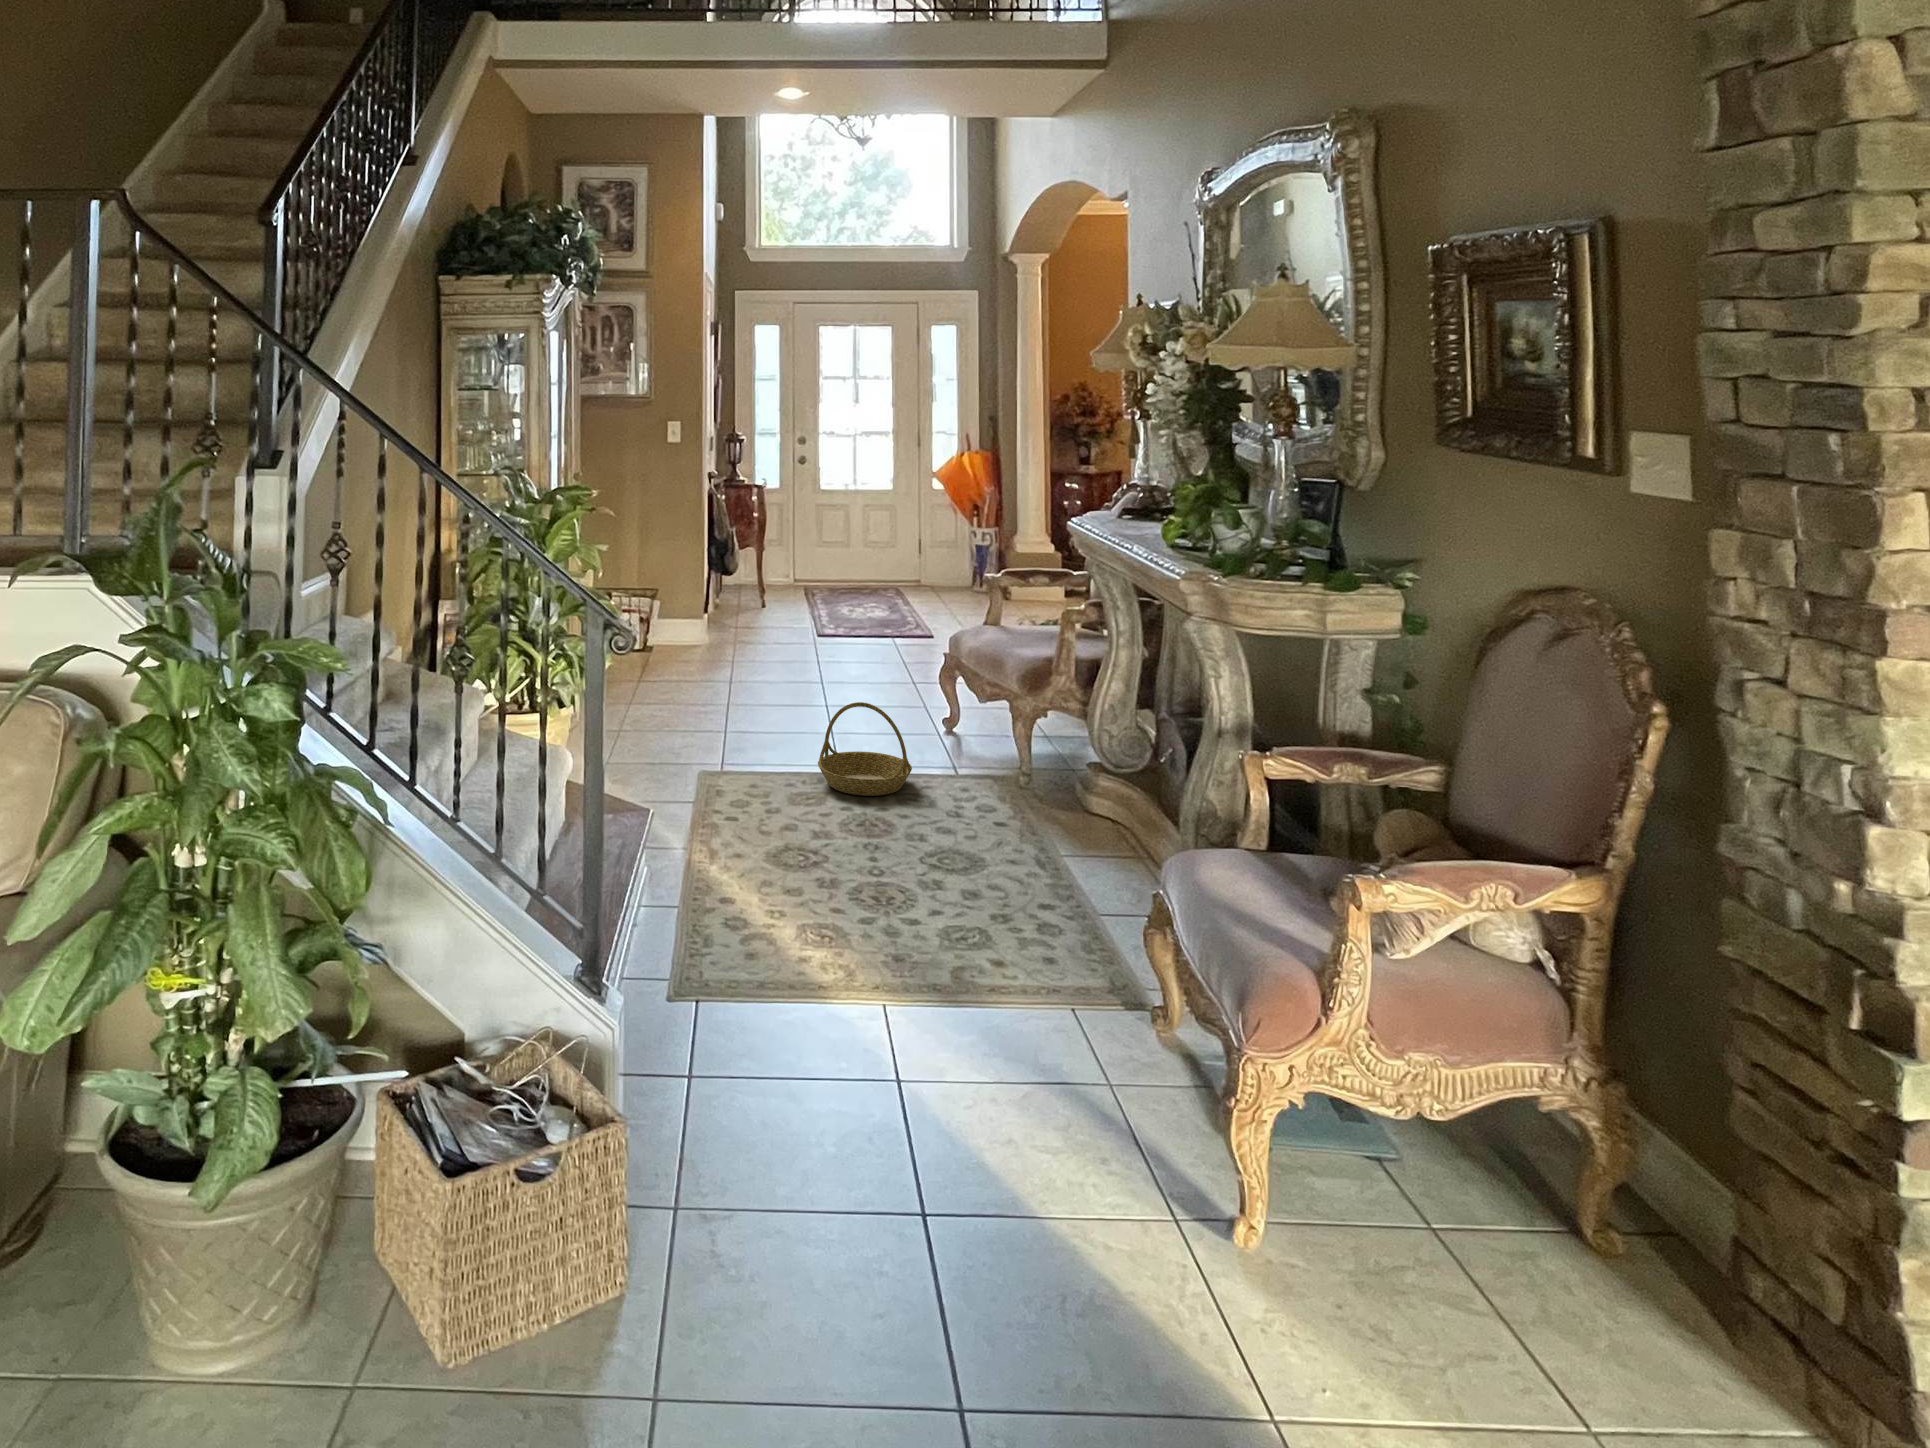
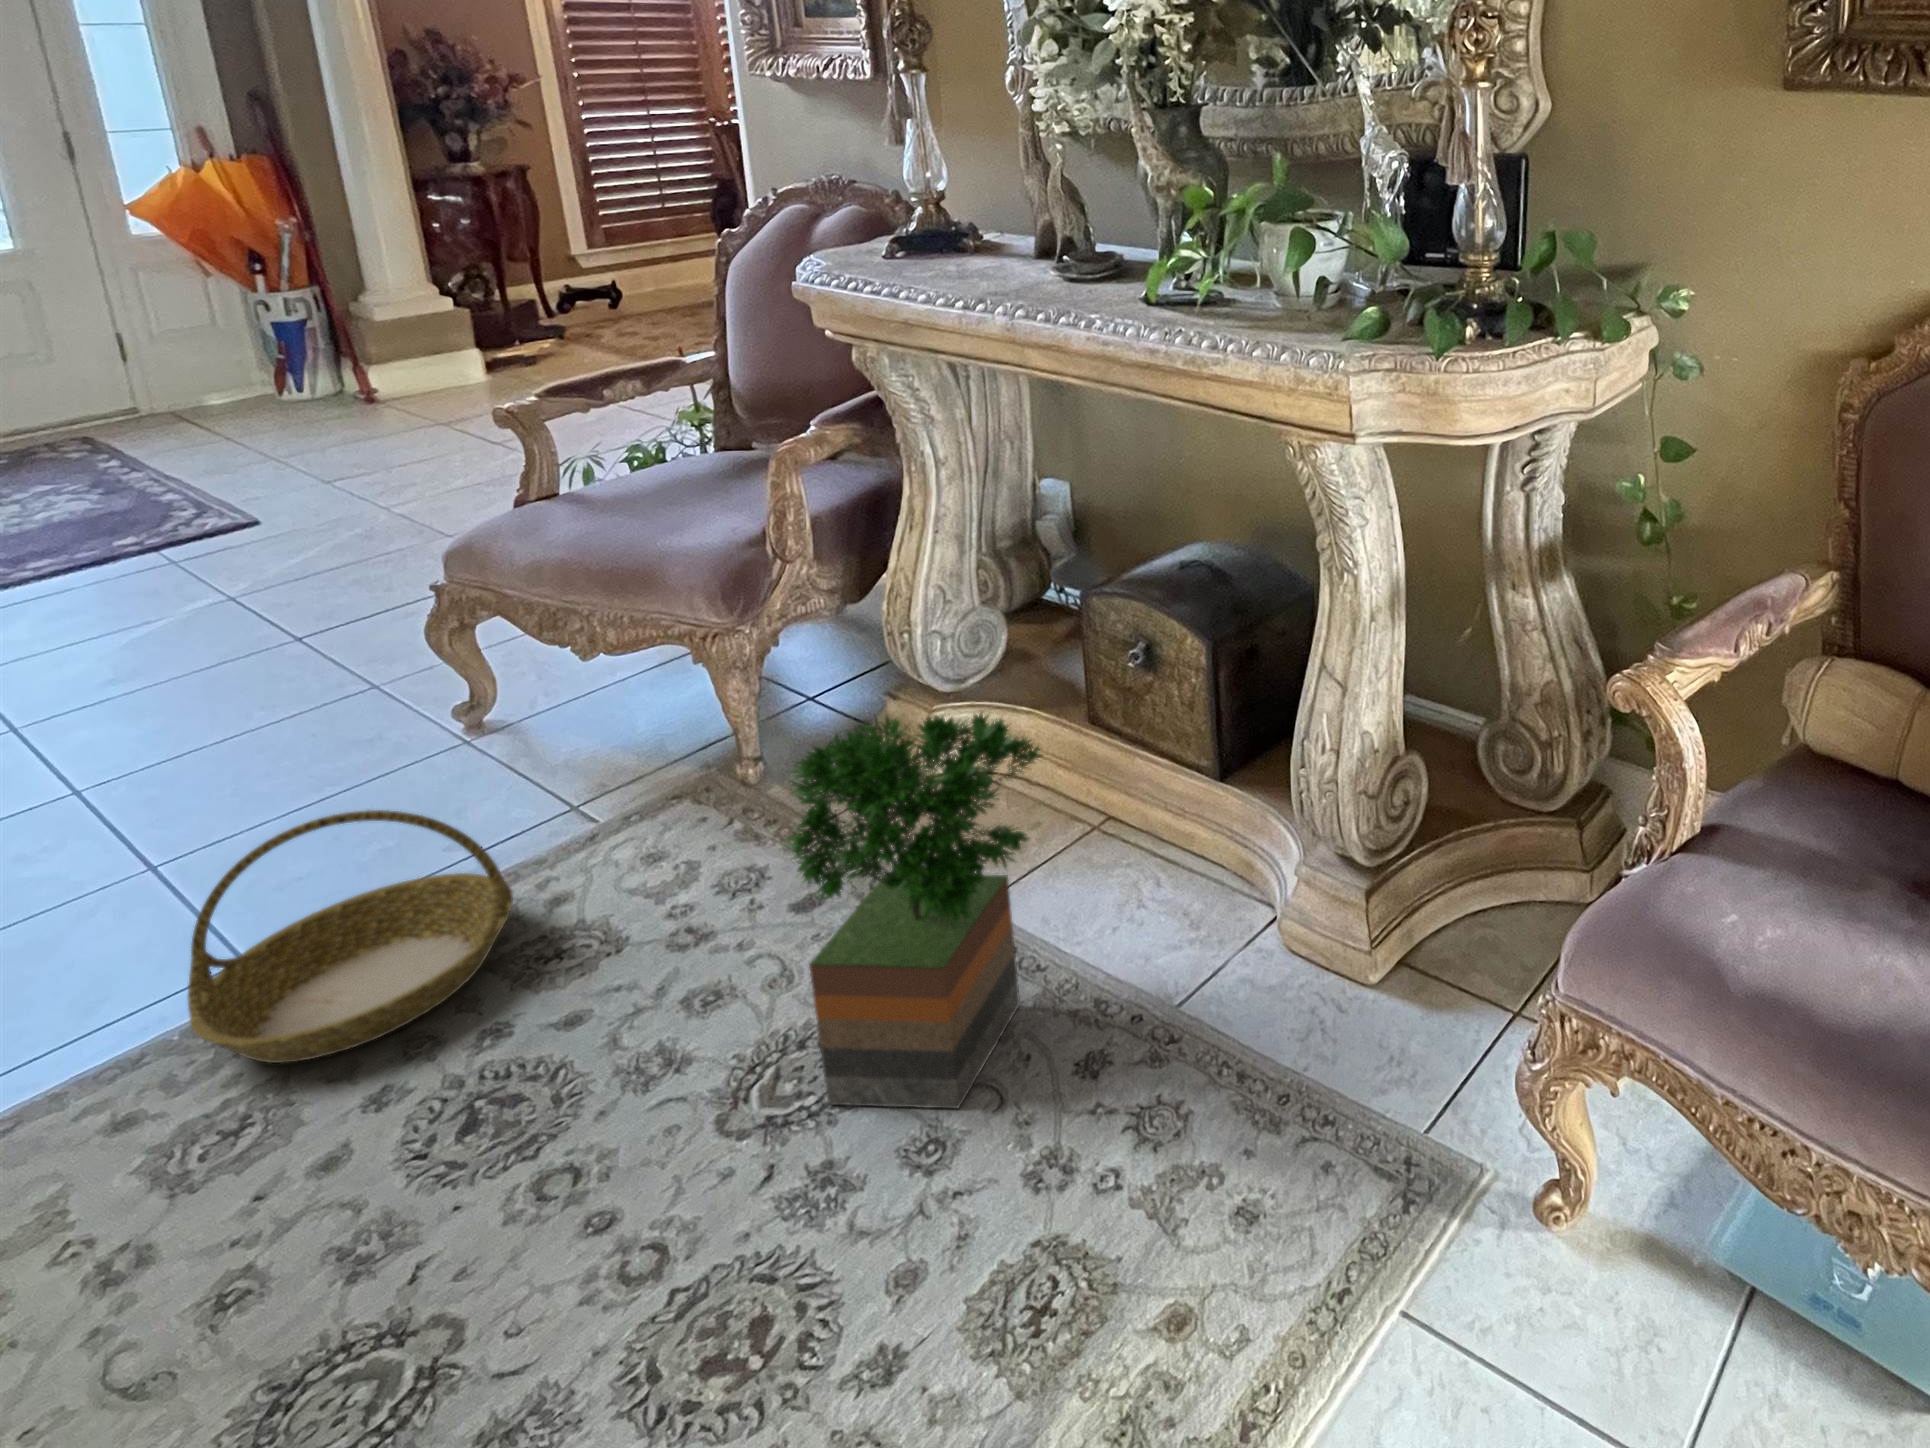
potted tree: none [942,705,1061,892] -> present [786,713,1042,1109]

